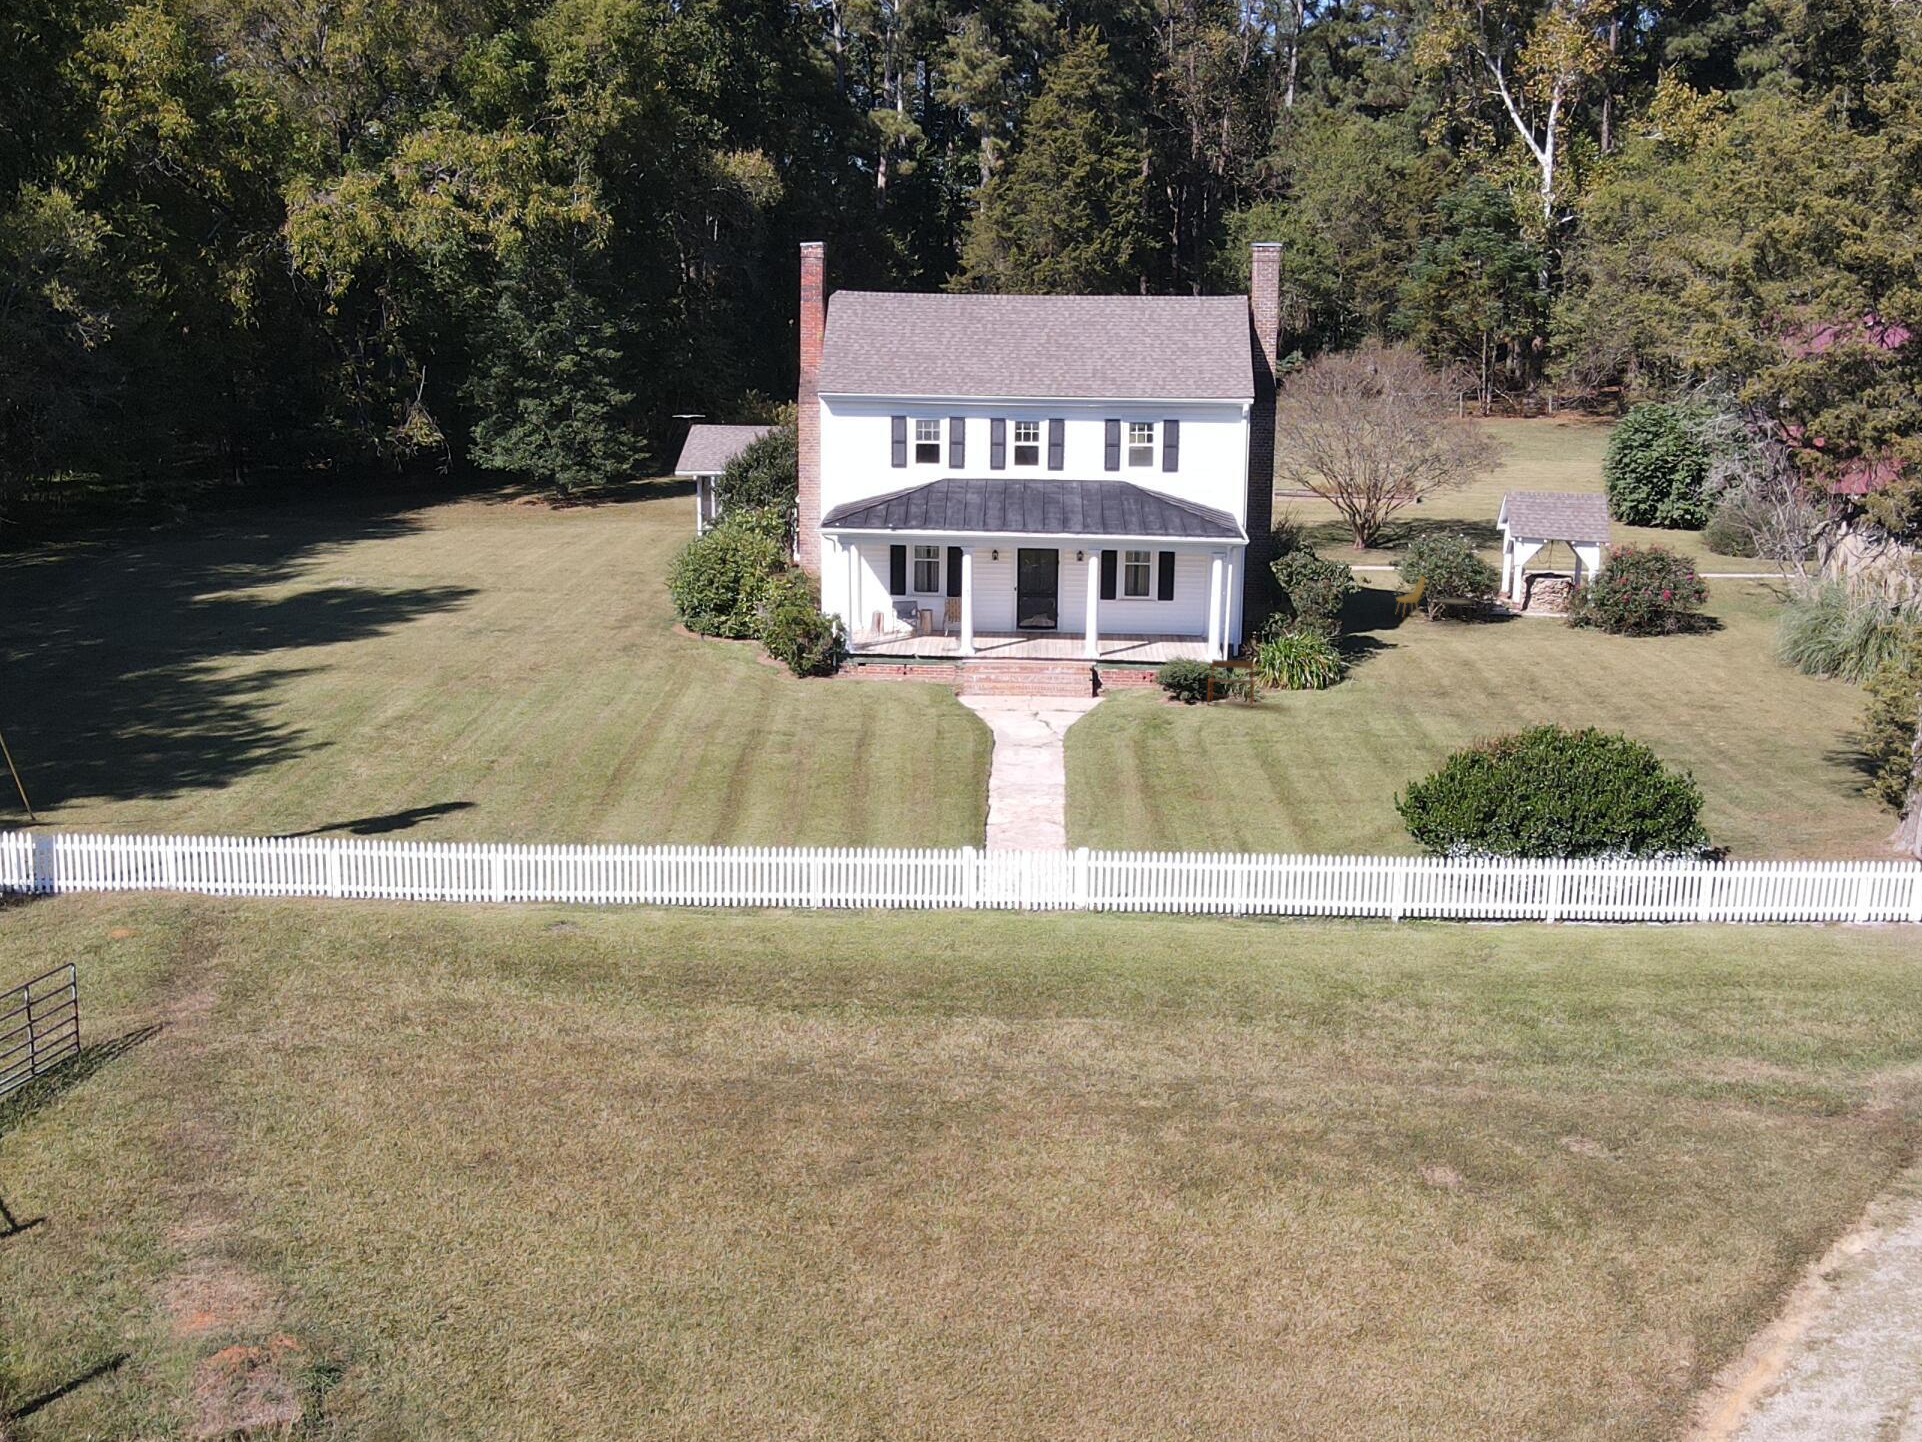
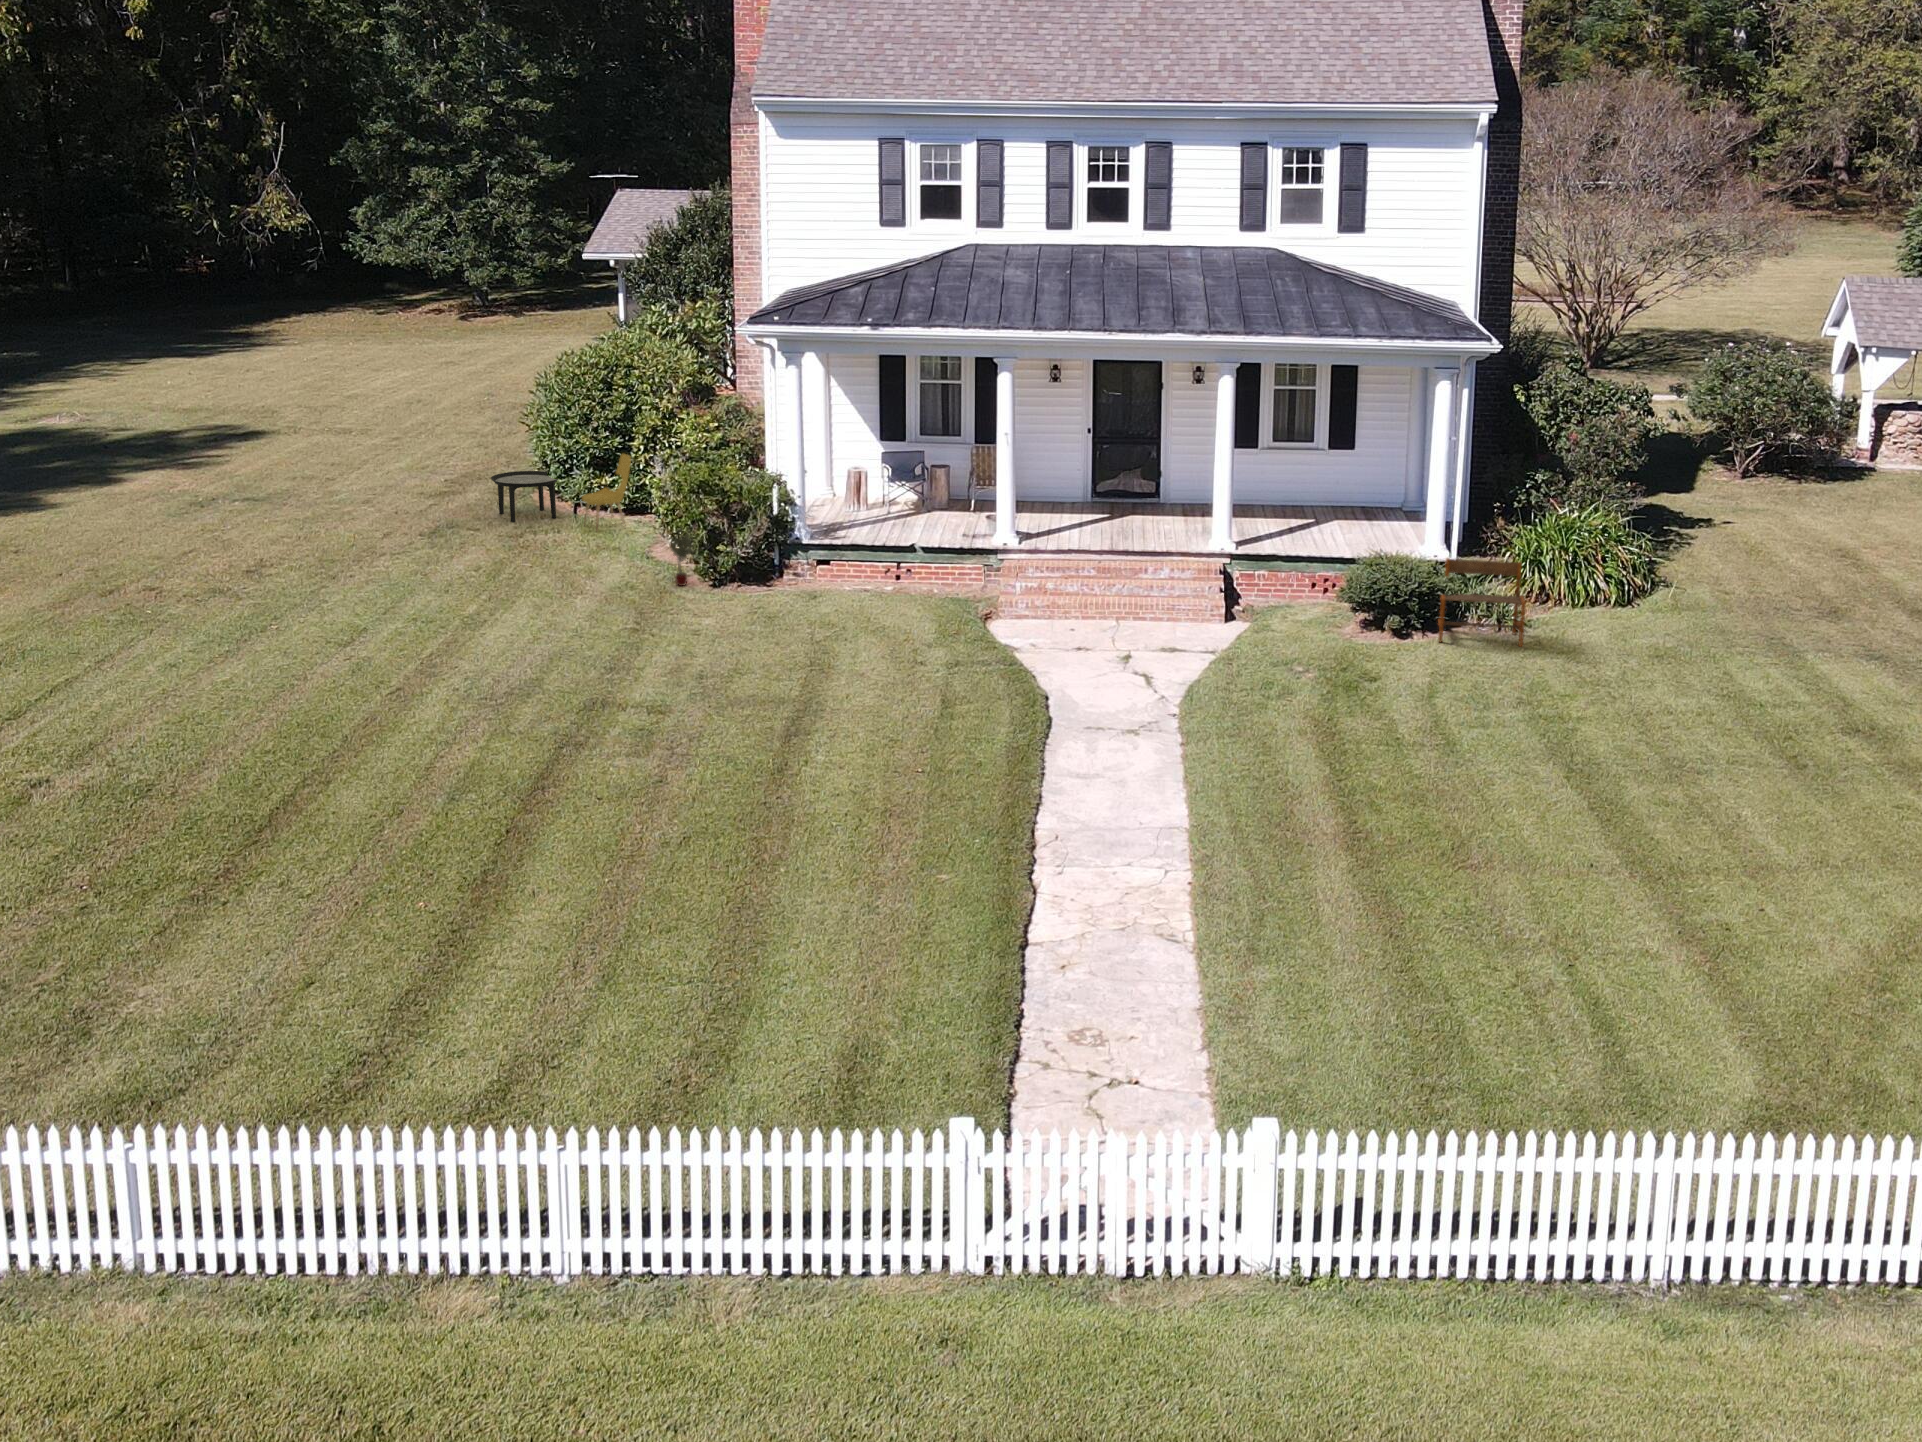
chair: present [1396,576,1425,613] -> present [582,454,631,530]
round table: present [1436,597,1473,624] -> present [491,471,559,522]
potted tree: none [776,642,796,677] -> present [671,528,699,586]

